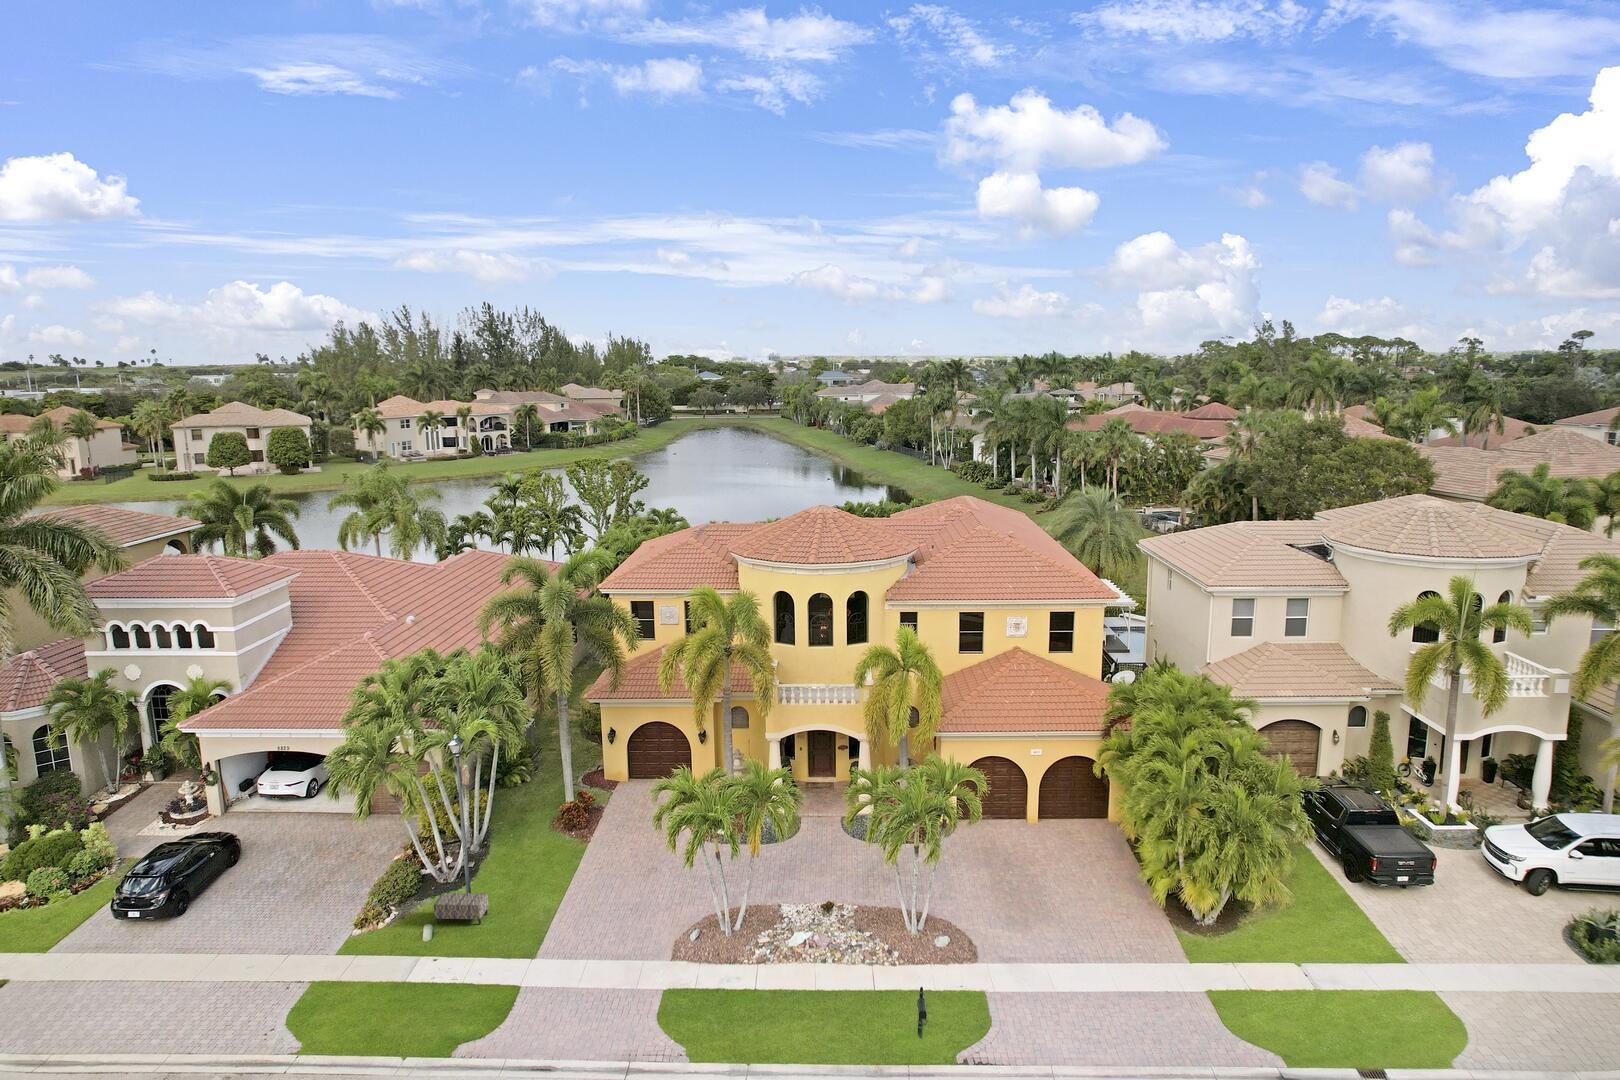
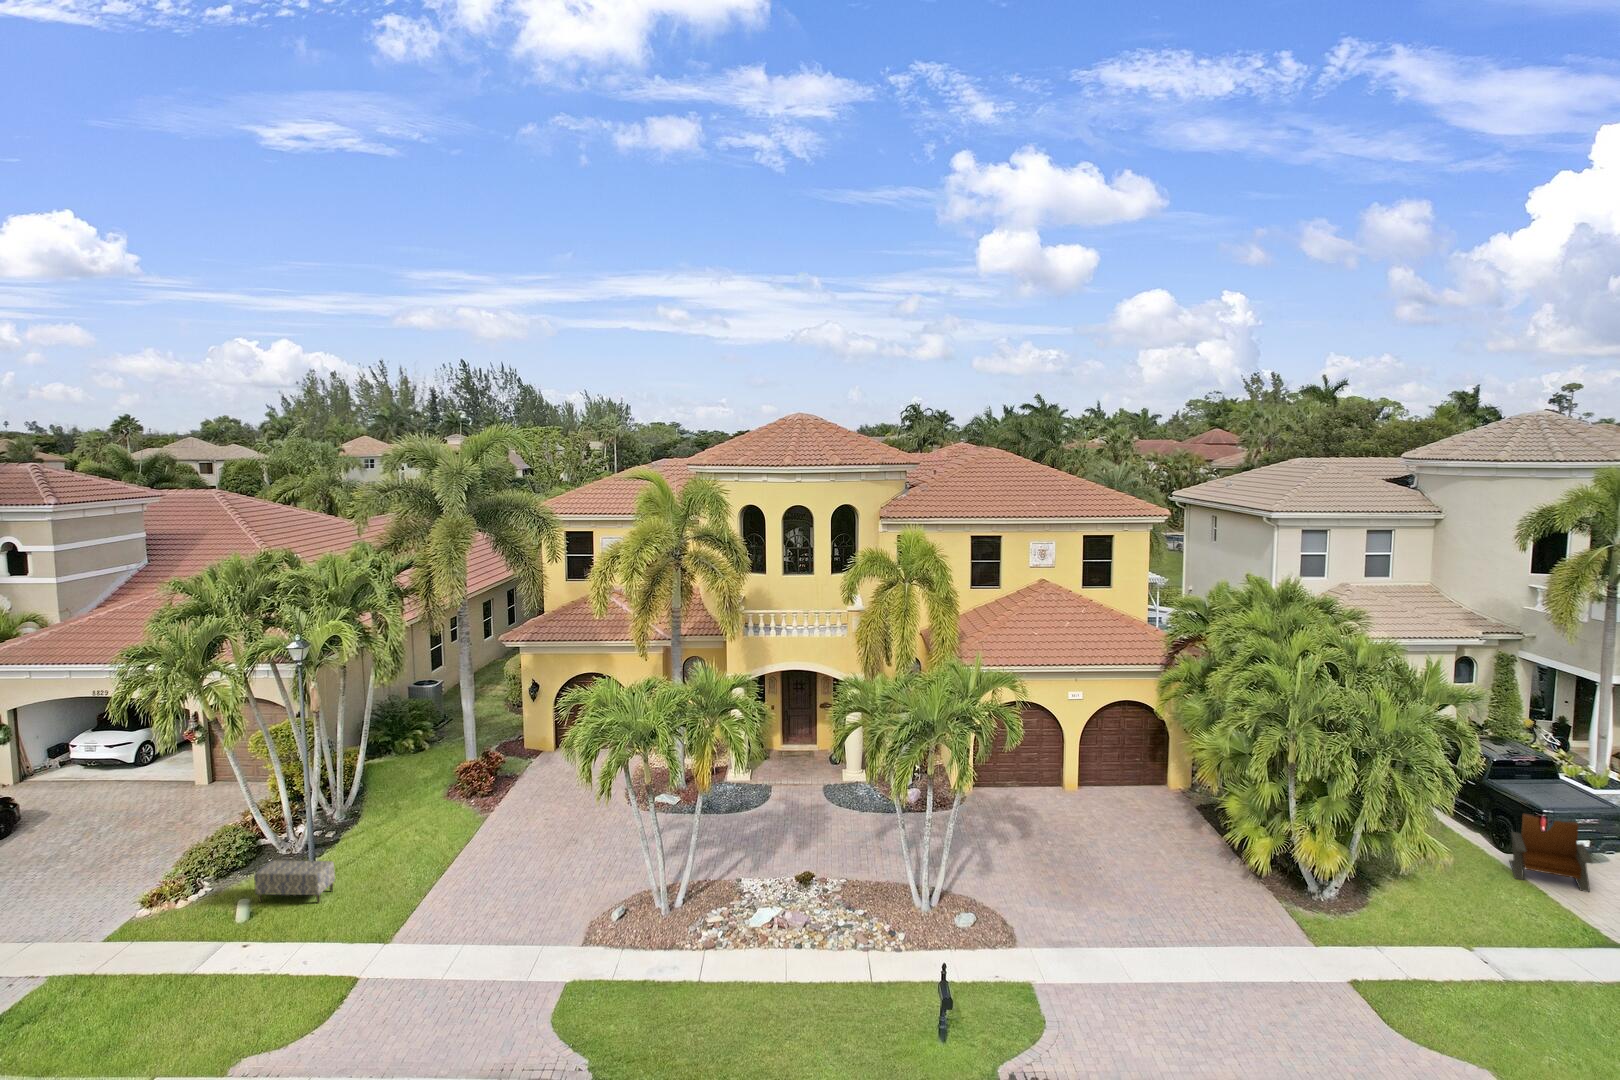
lounge chair: none [1350,856,1403,918] -> present [1510,814,1592,892]

